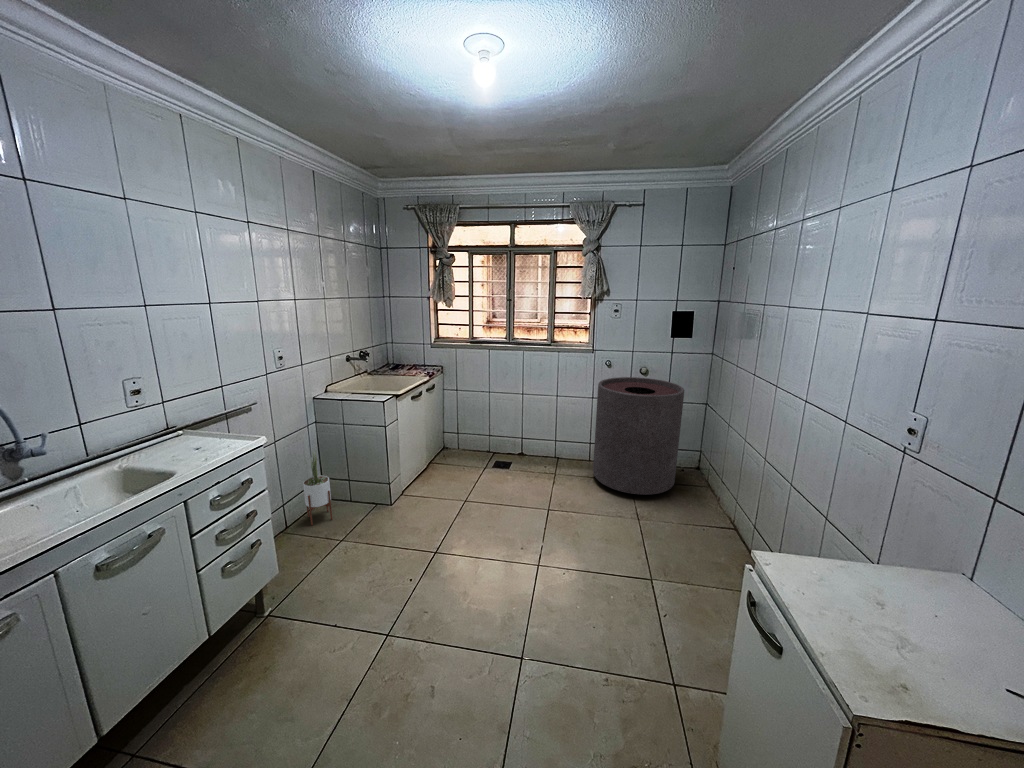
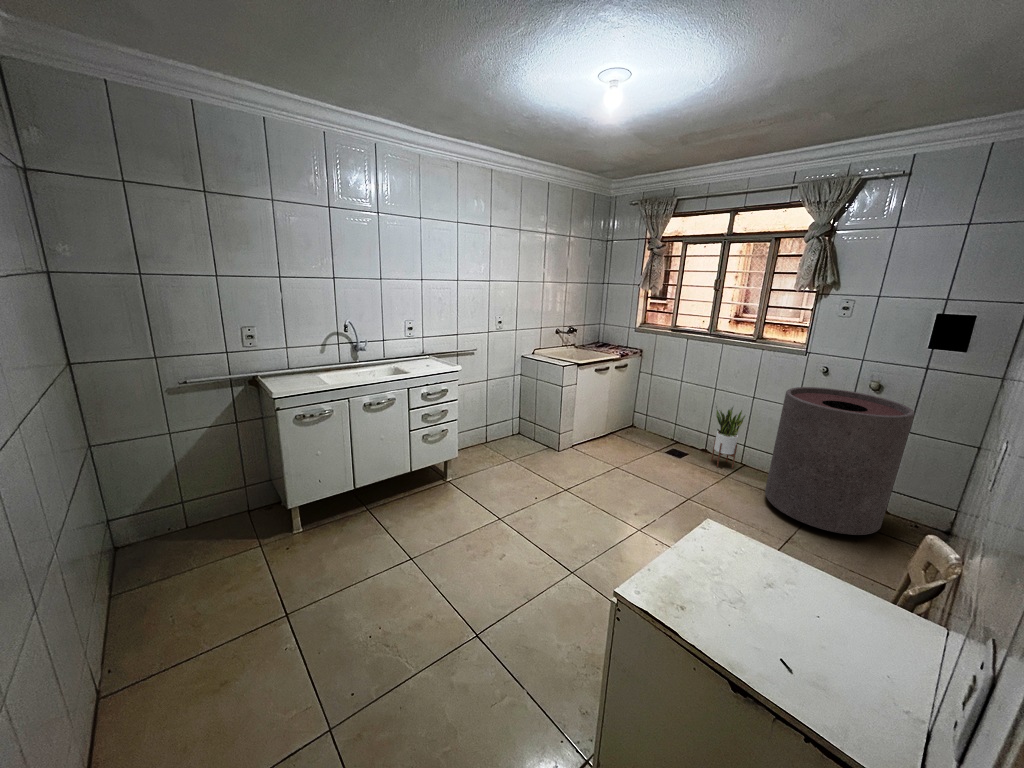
potted plant: present [303,448,332,525] -> present [711,402,746,468]

